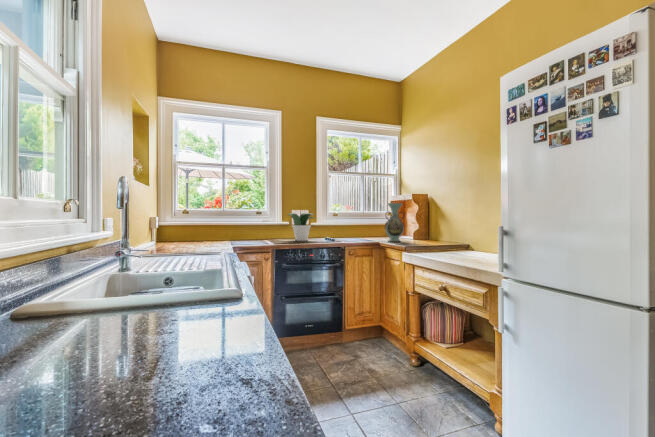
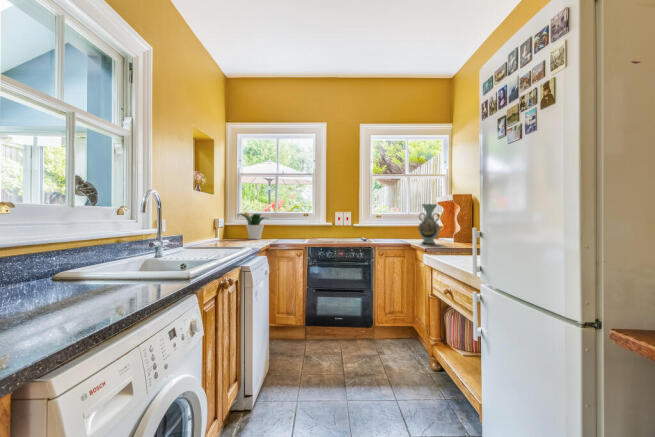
potted plant: present [288,213,314,241] -> present [238,214,268,239]

